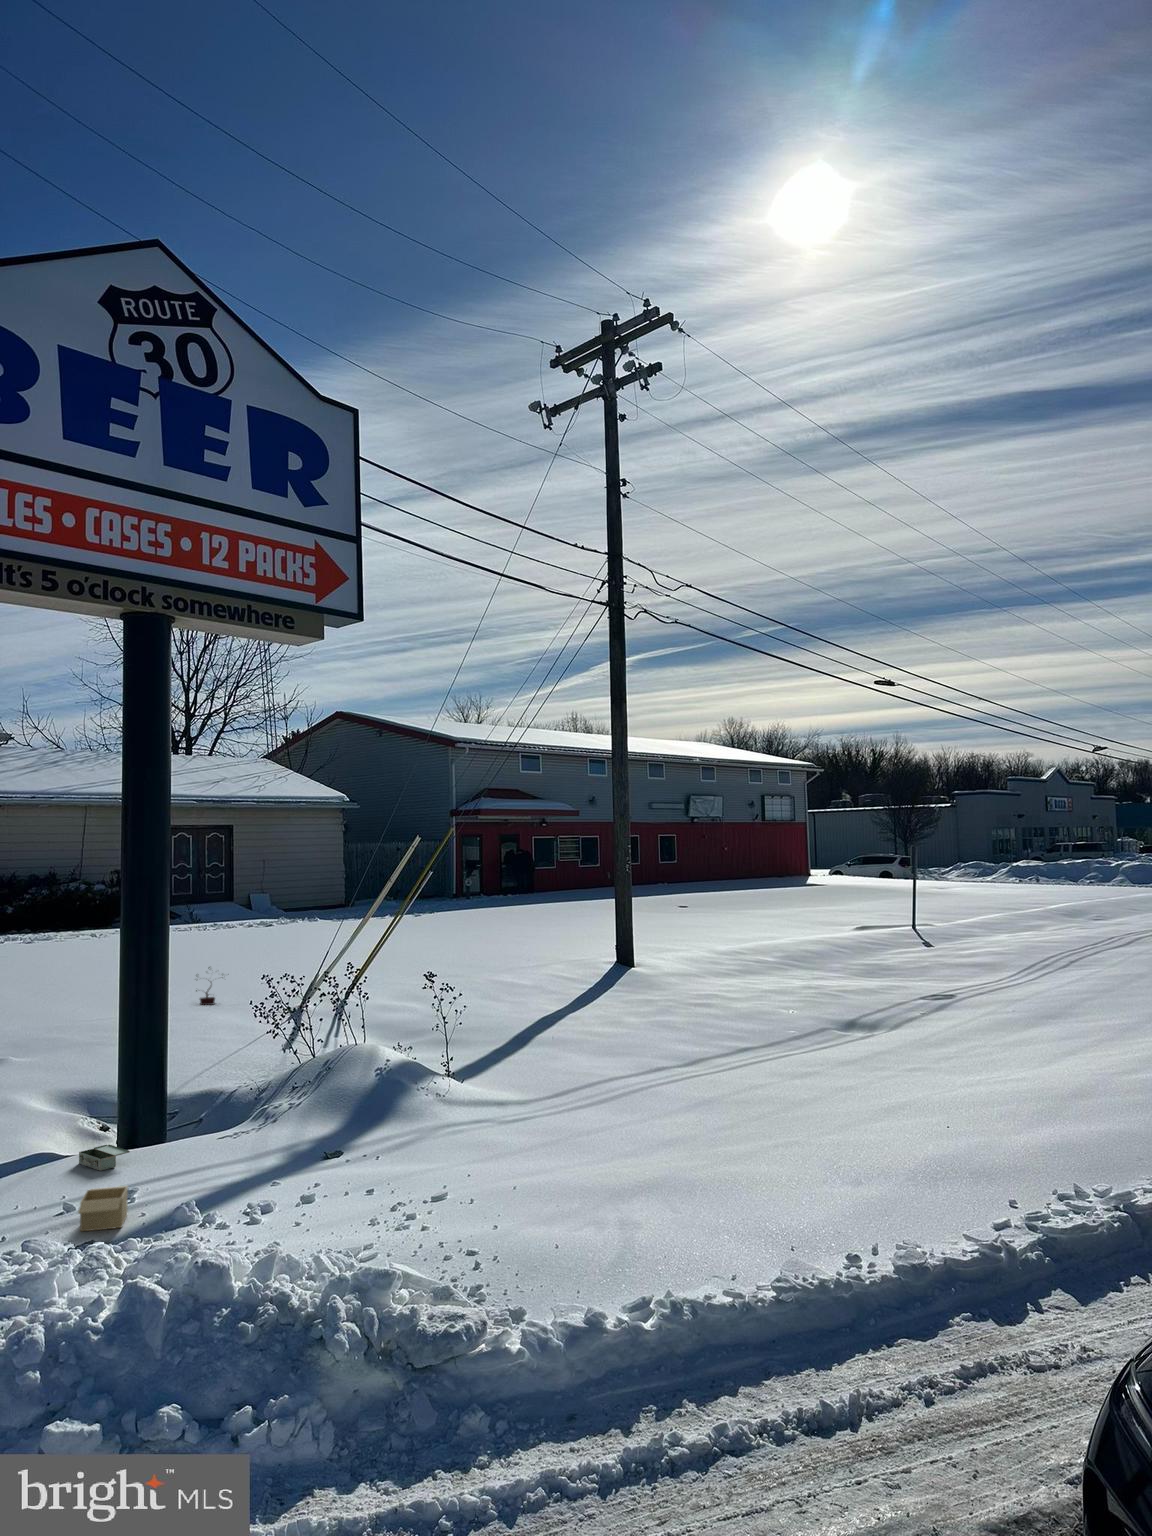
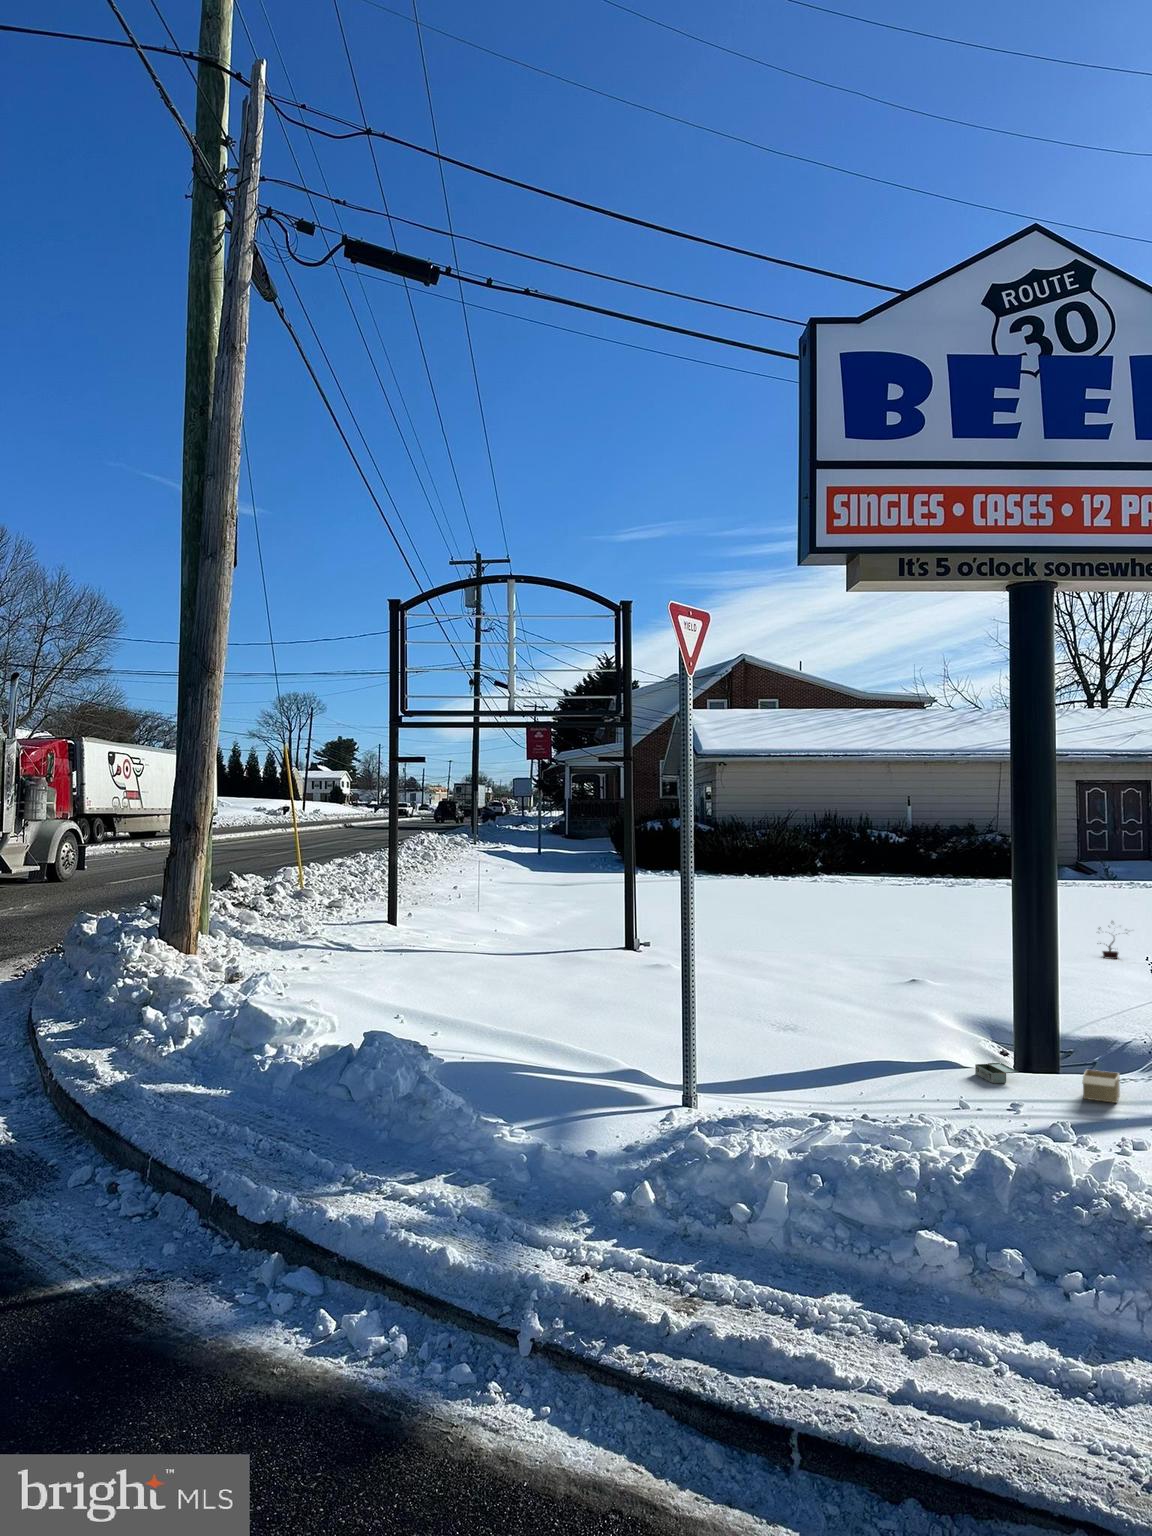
cardboard box: present [78,1186,128,1231] -> present [1082,1070,1120,1103]

